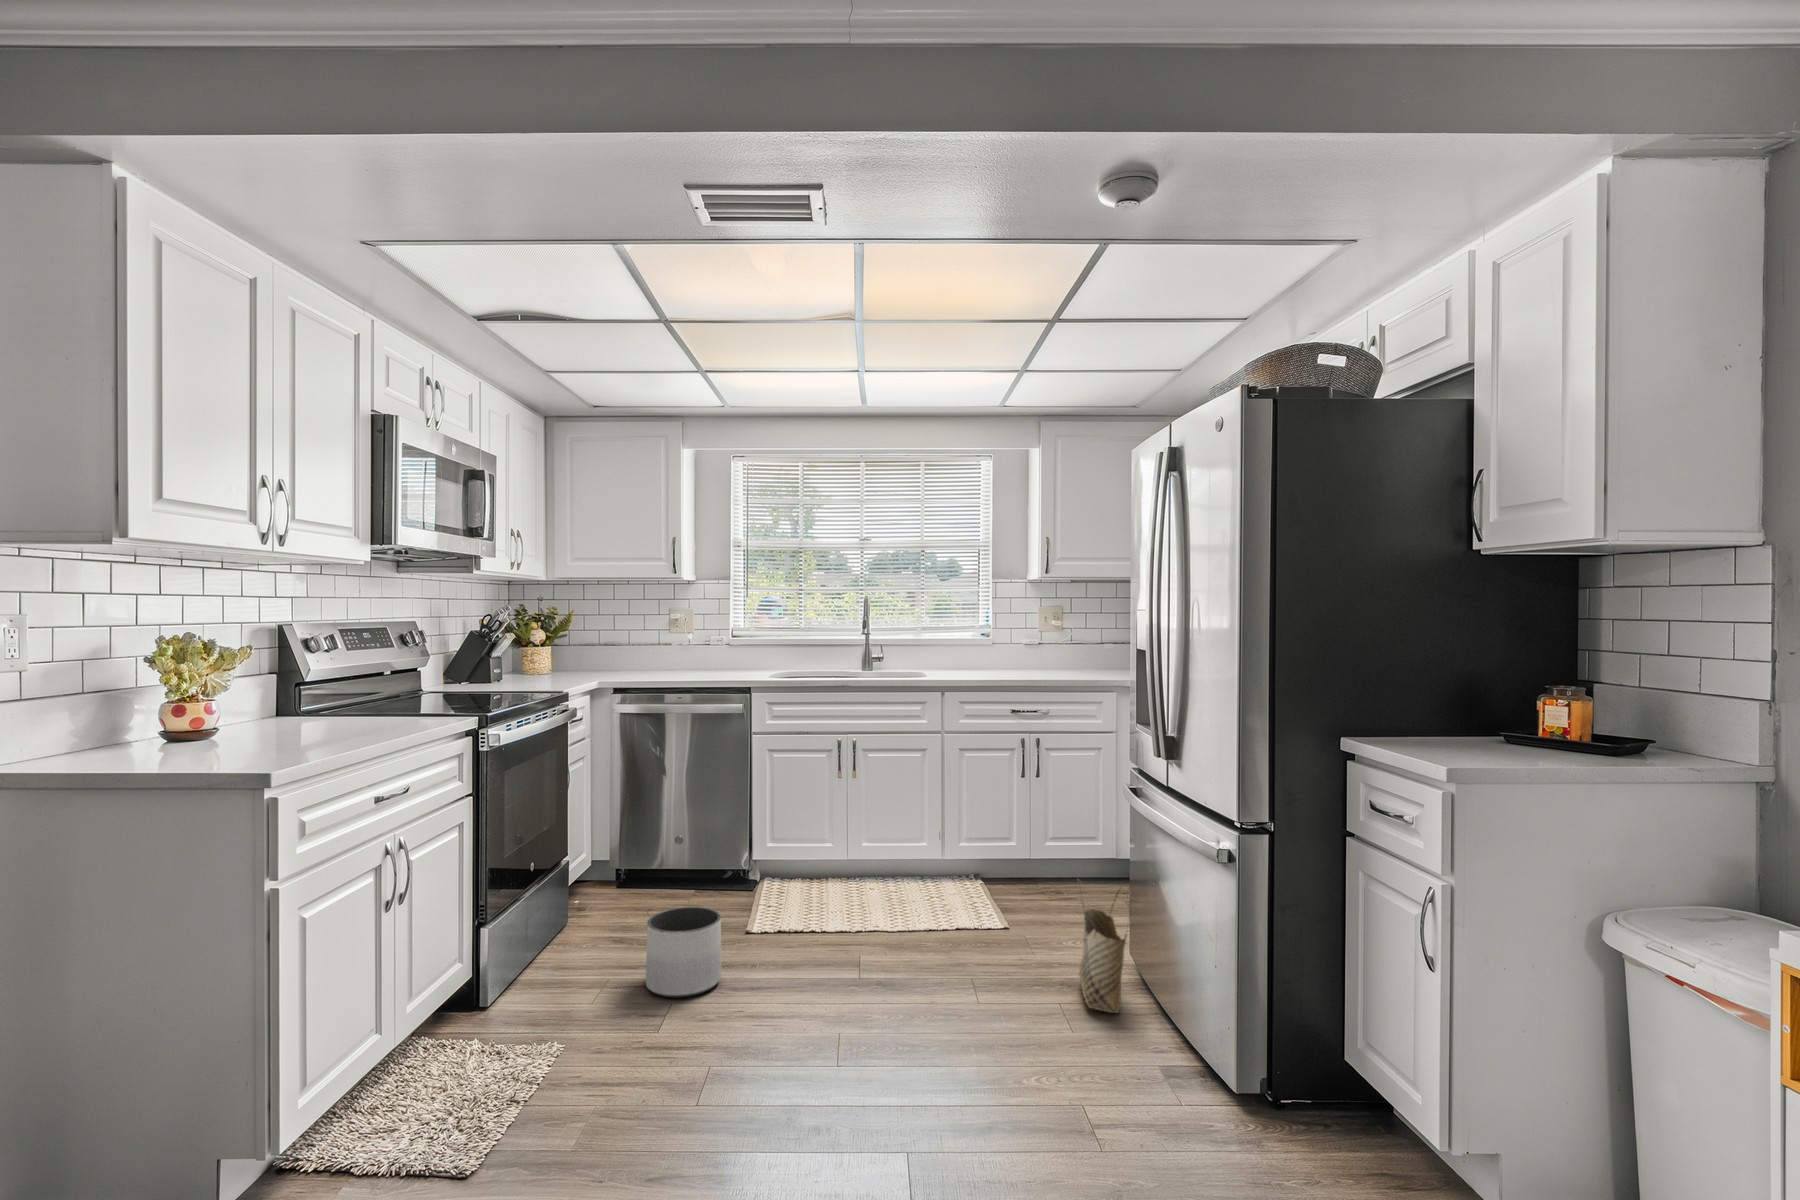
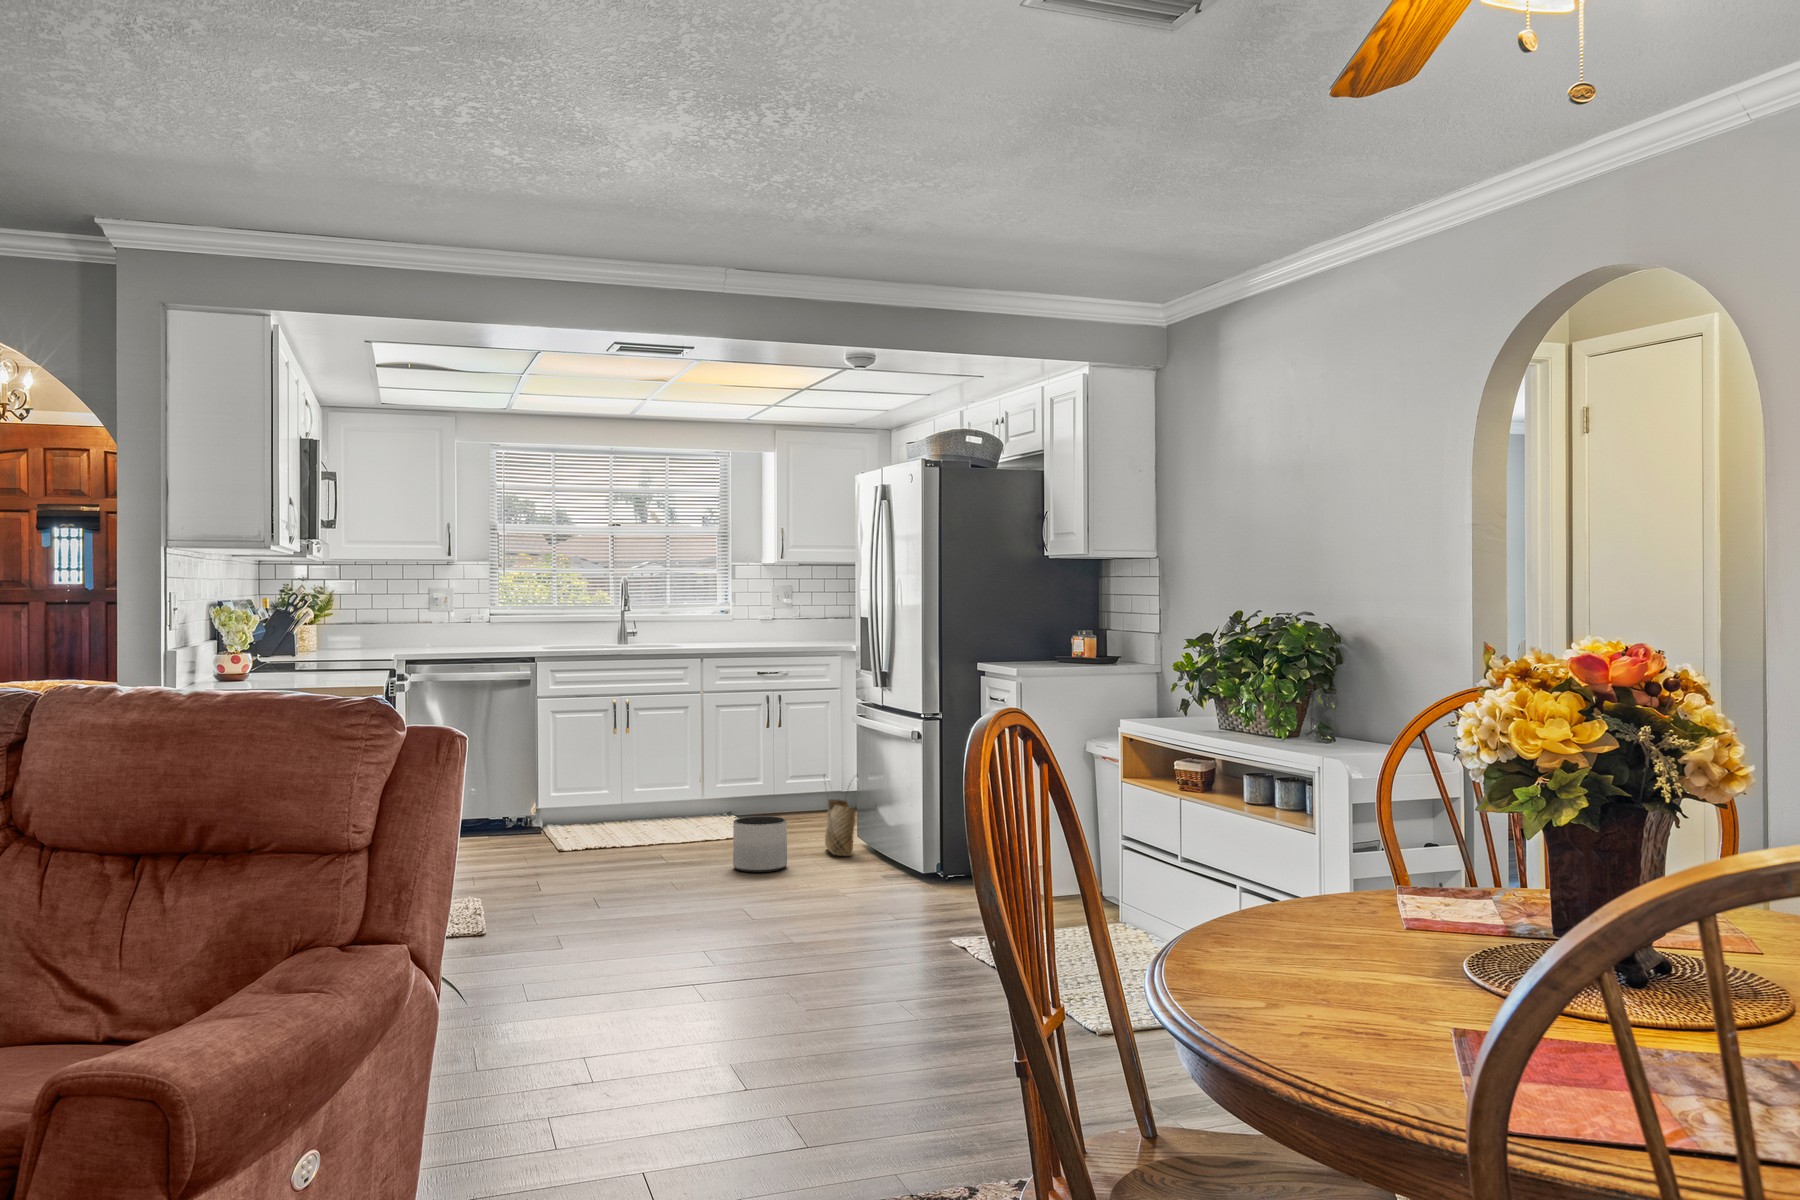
planter: present [646,907,721,998] -> present [733,816,787,872]

